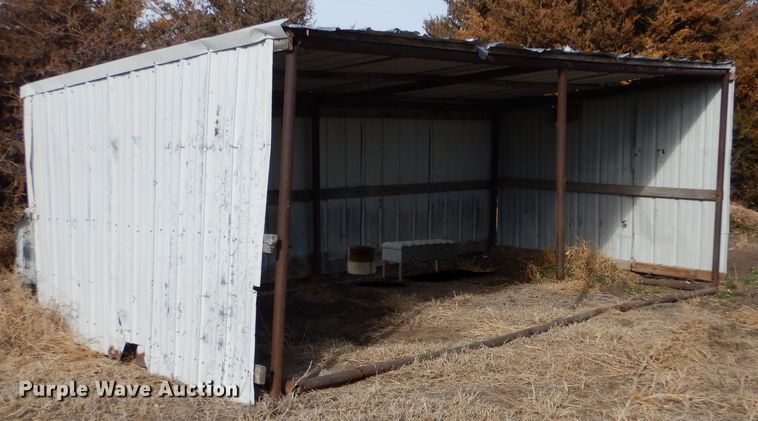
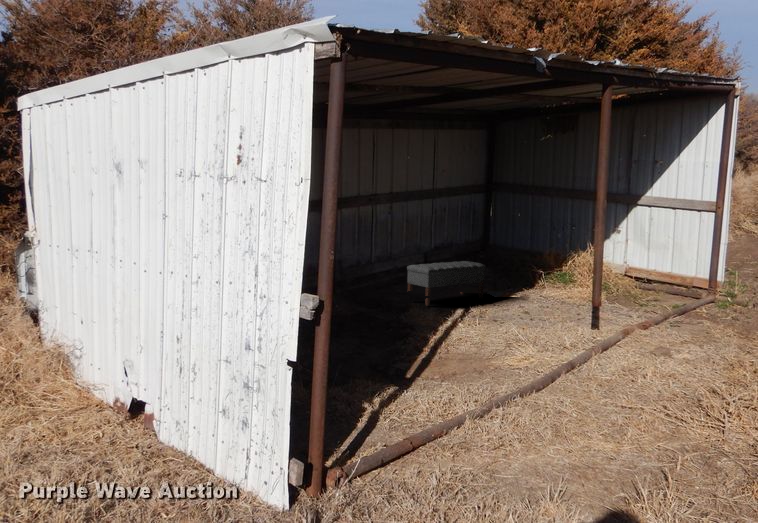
planter: present [347,245,376,275] -> none [372,269,402,312]

